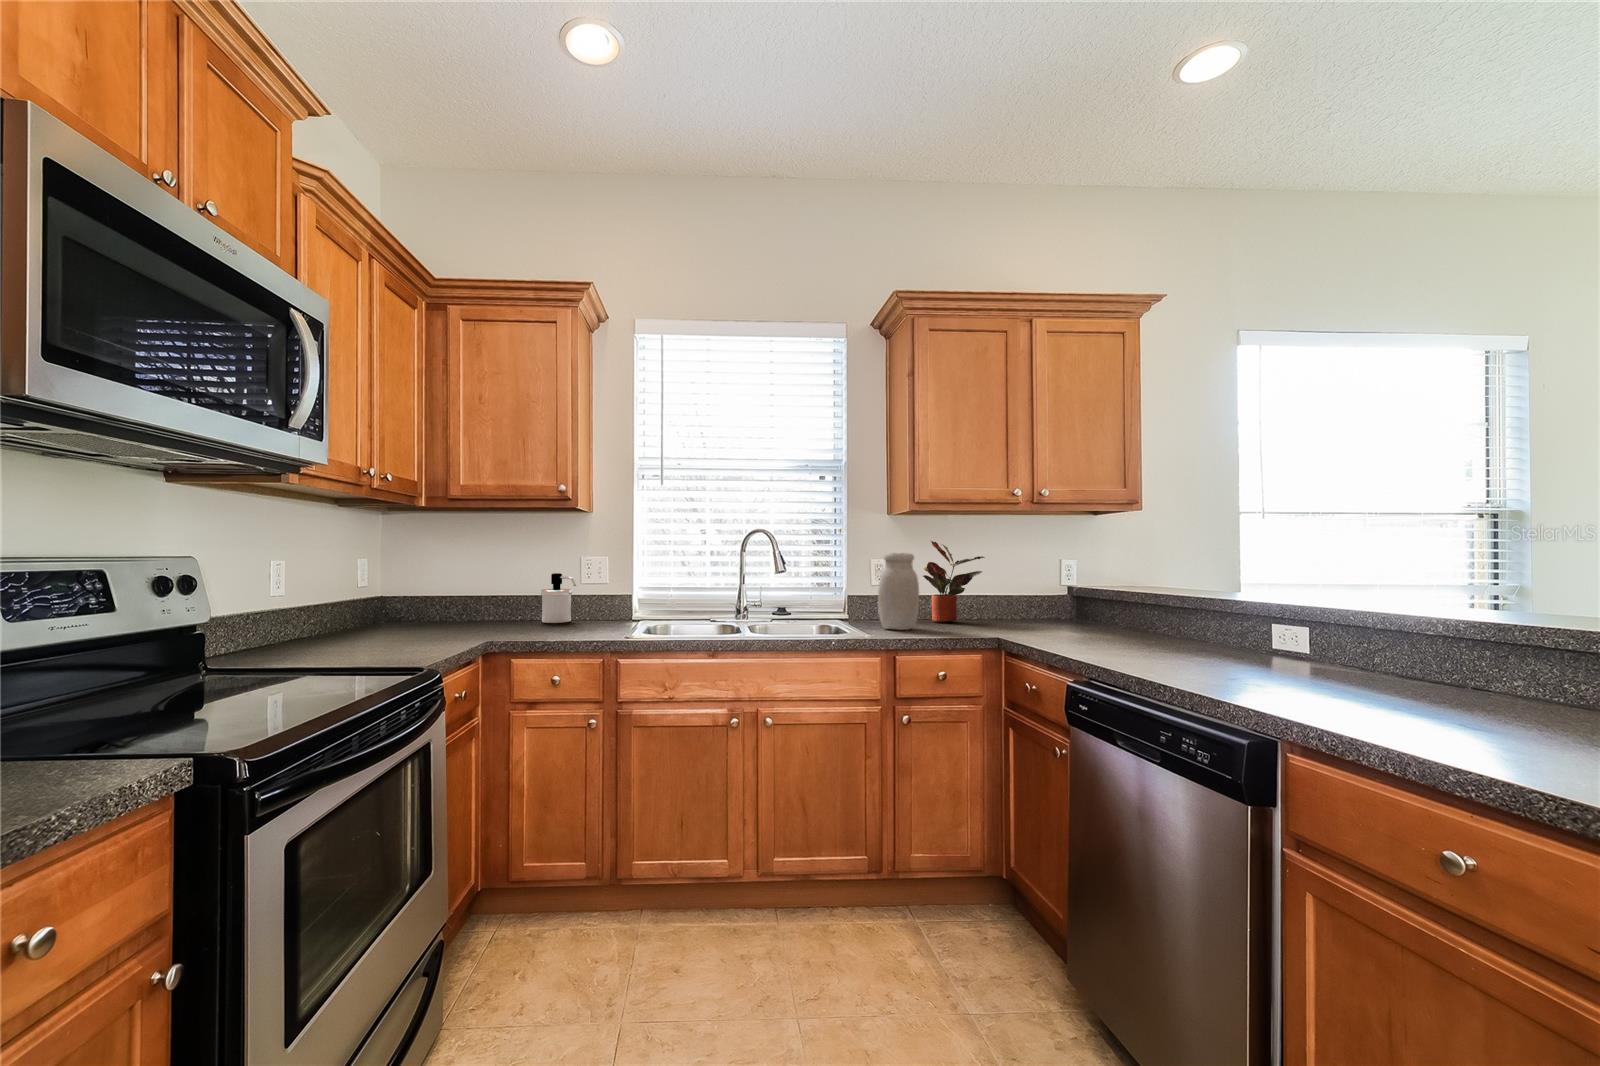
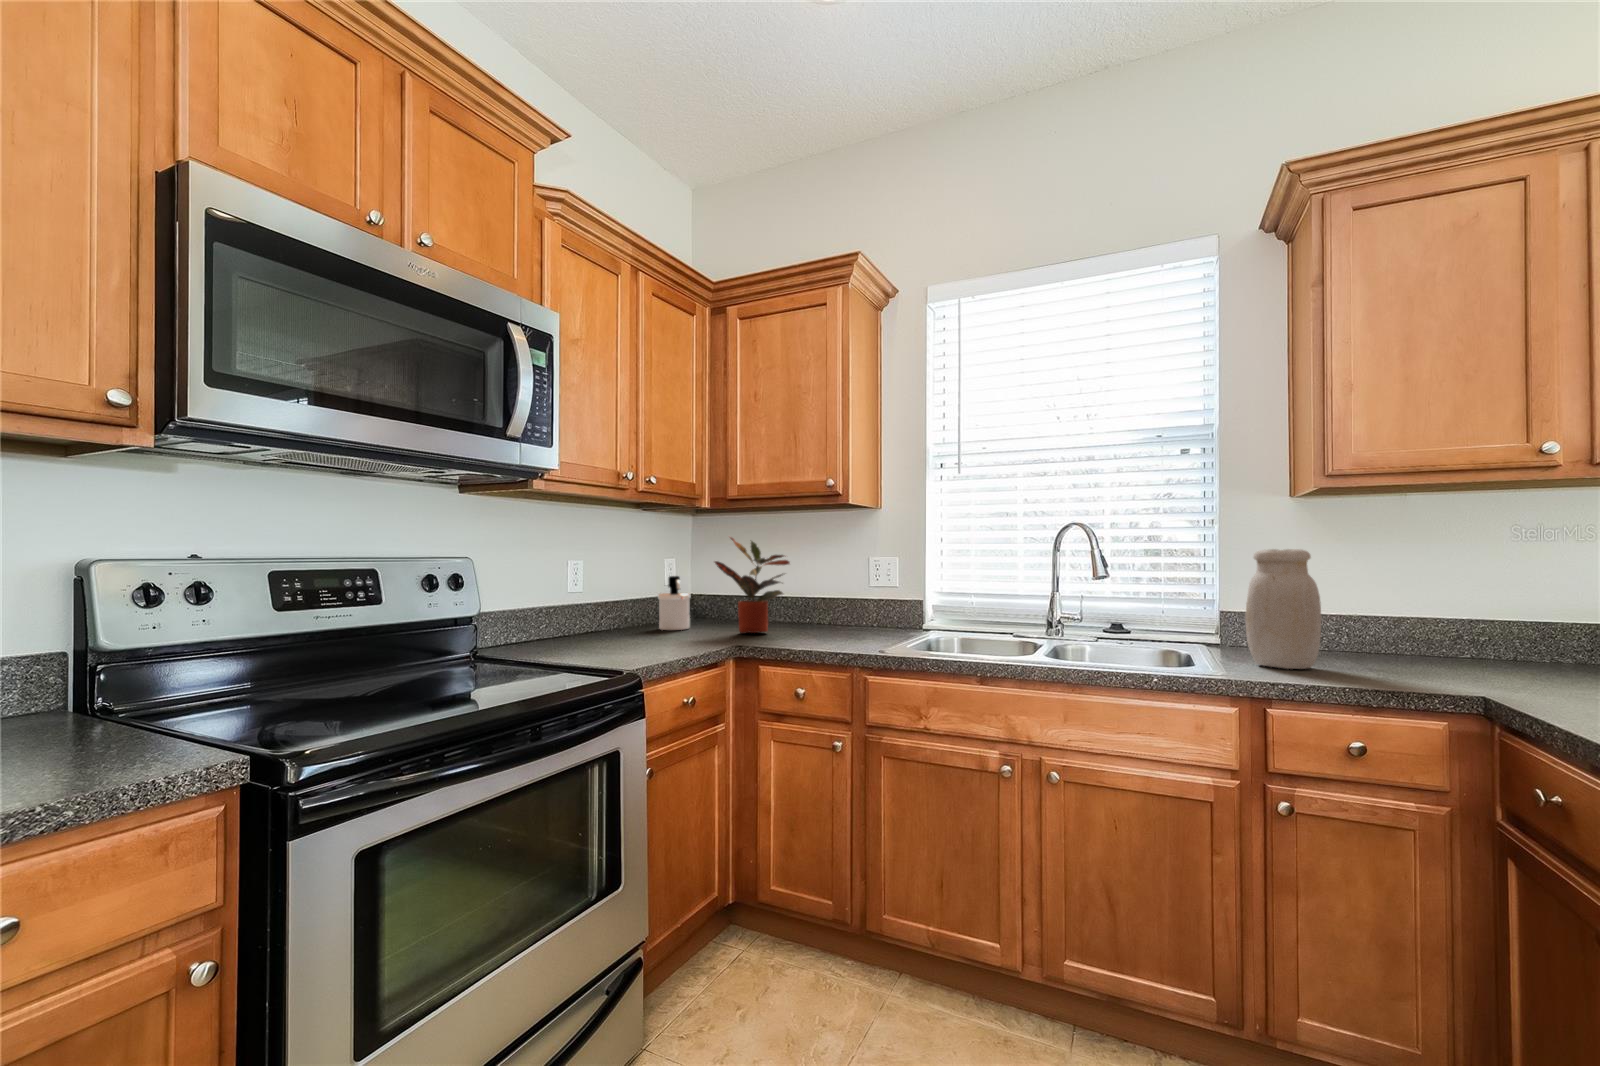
potted plant: present [923,541,985,623] -> present [715,537,790,634]
soap dispenser: present [541,573,576,623] -> present [658,576,691,630]

